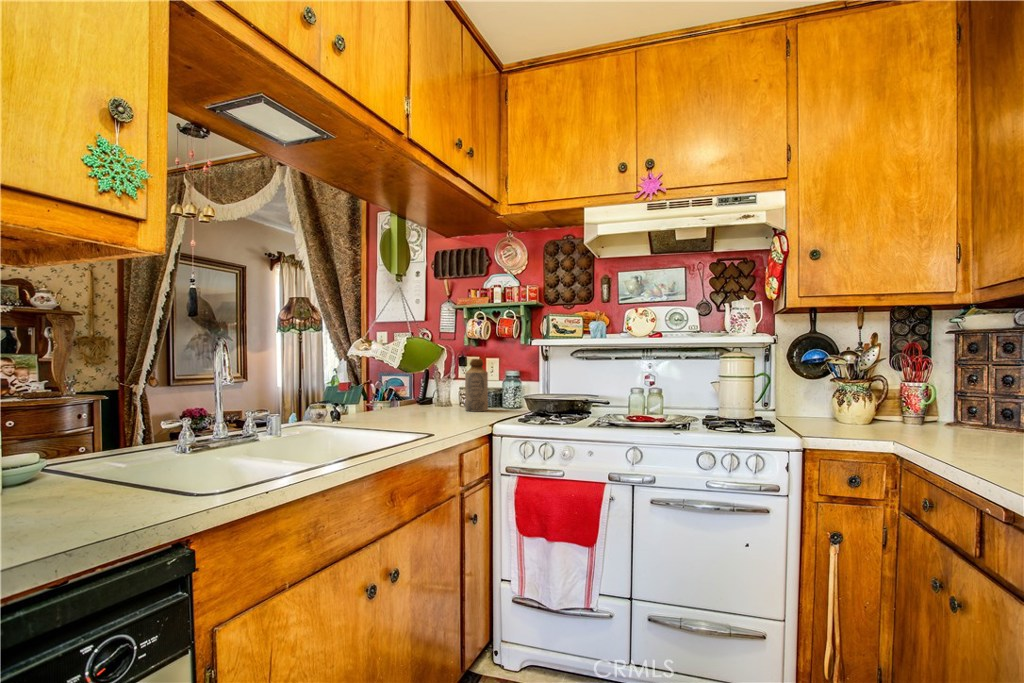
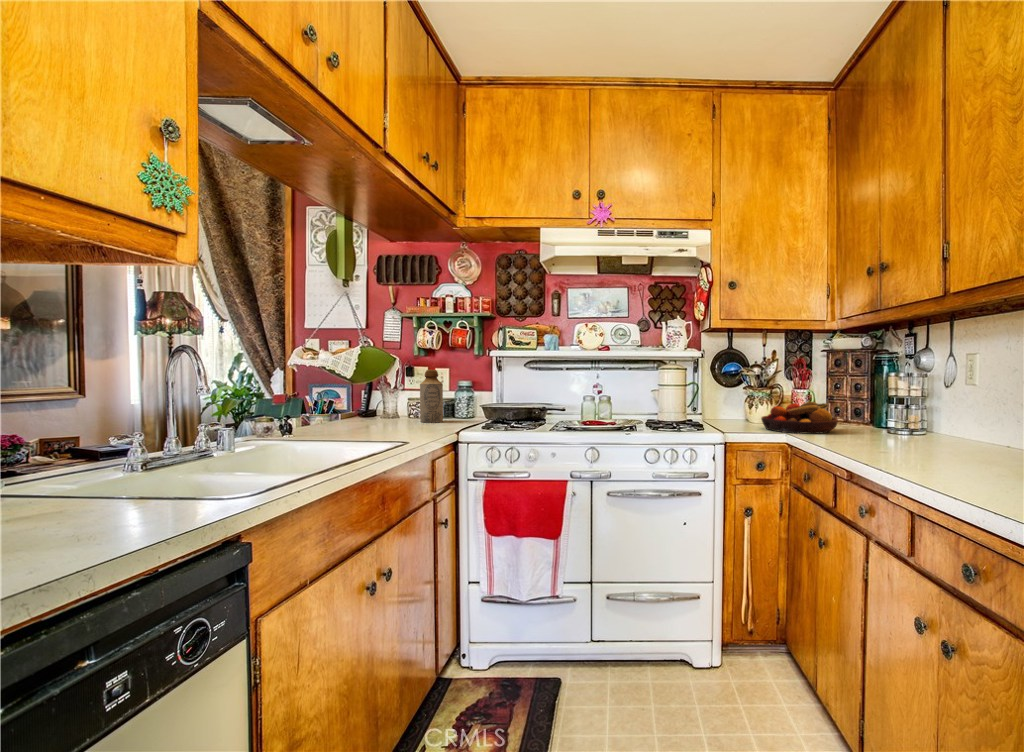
fruit bowl: none [855,398,973,442] -> present [761,402,838,434]

